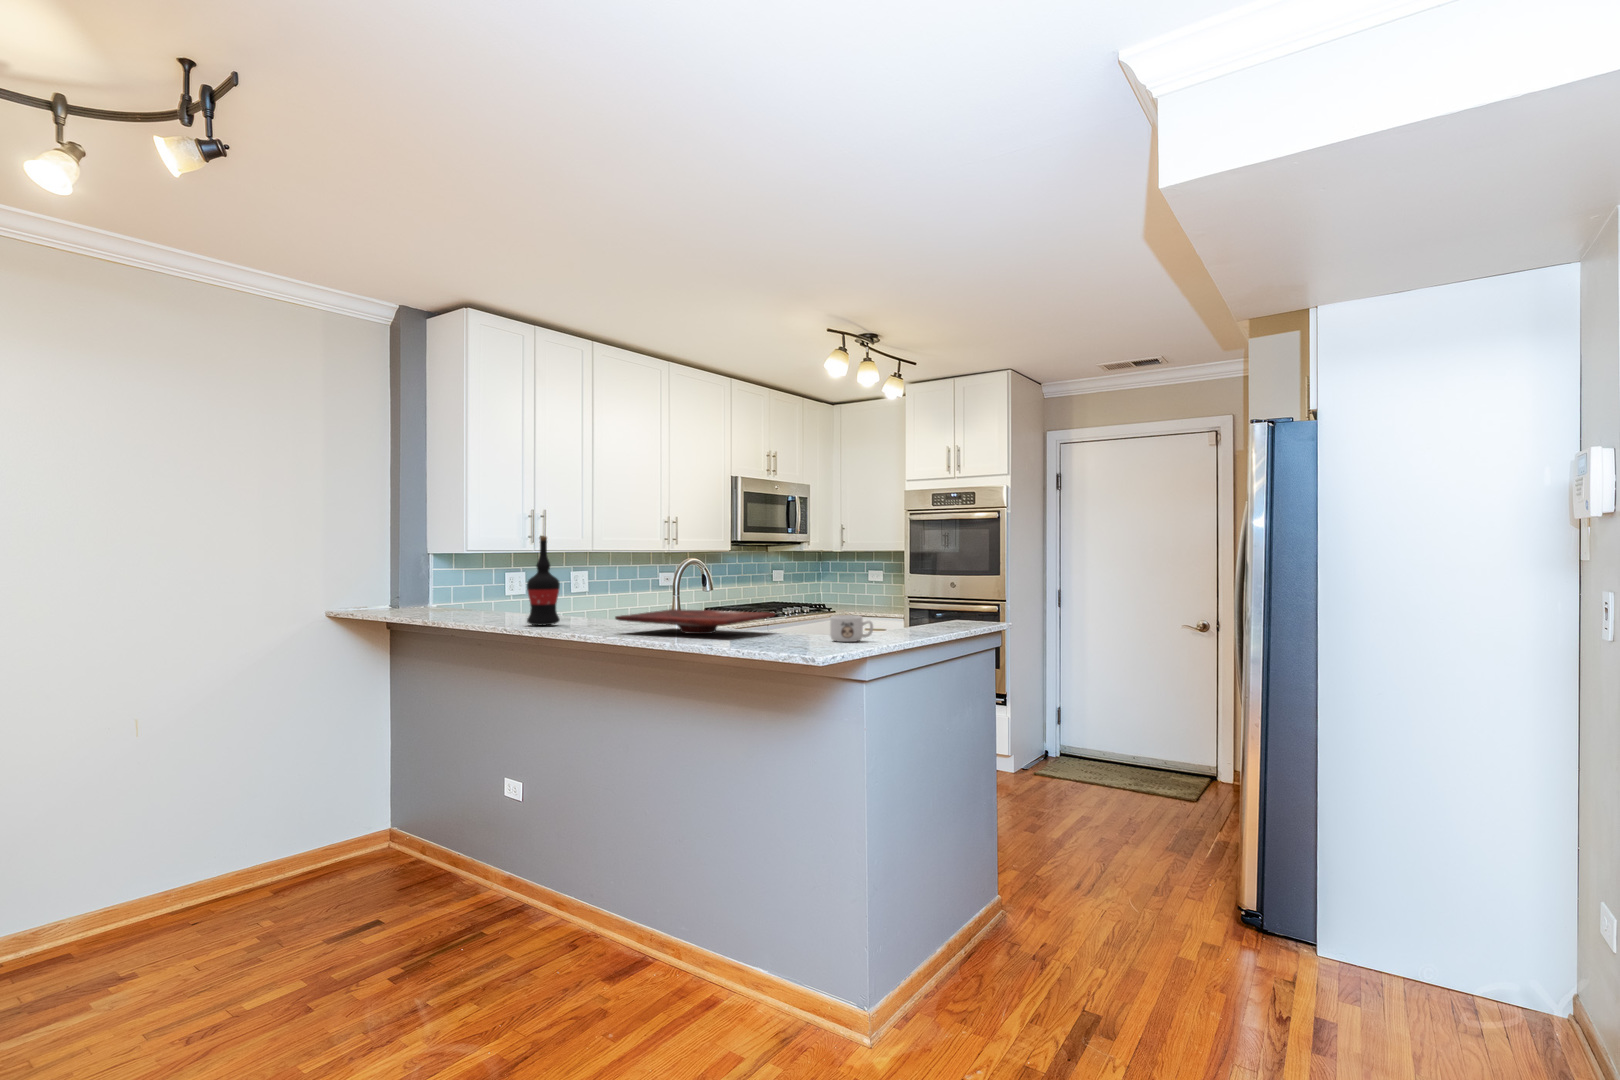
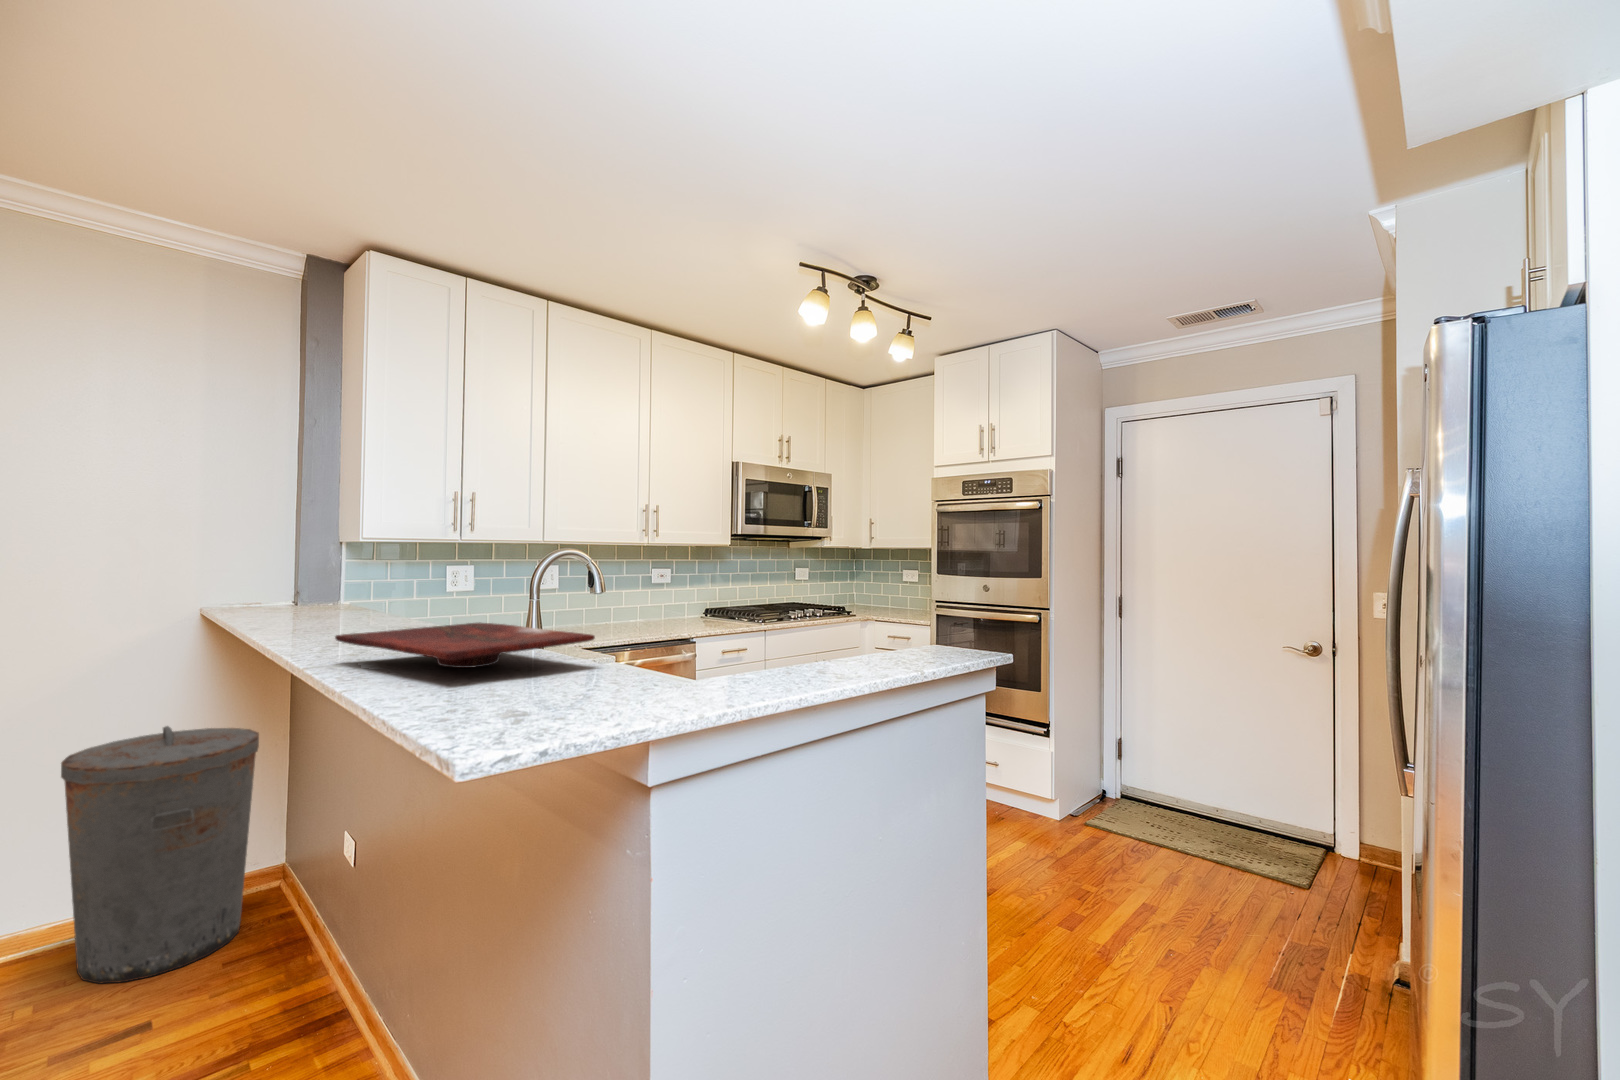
wine bottle: present [527,536,560,625] -> none [299,515,353,640]
mug: present [830,615,873,642] -> none [616,648,695,701]
trash can: none [257,708,396,911] -> present [61,726,259,984]

